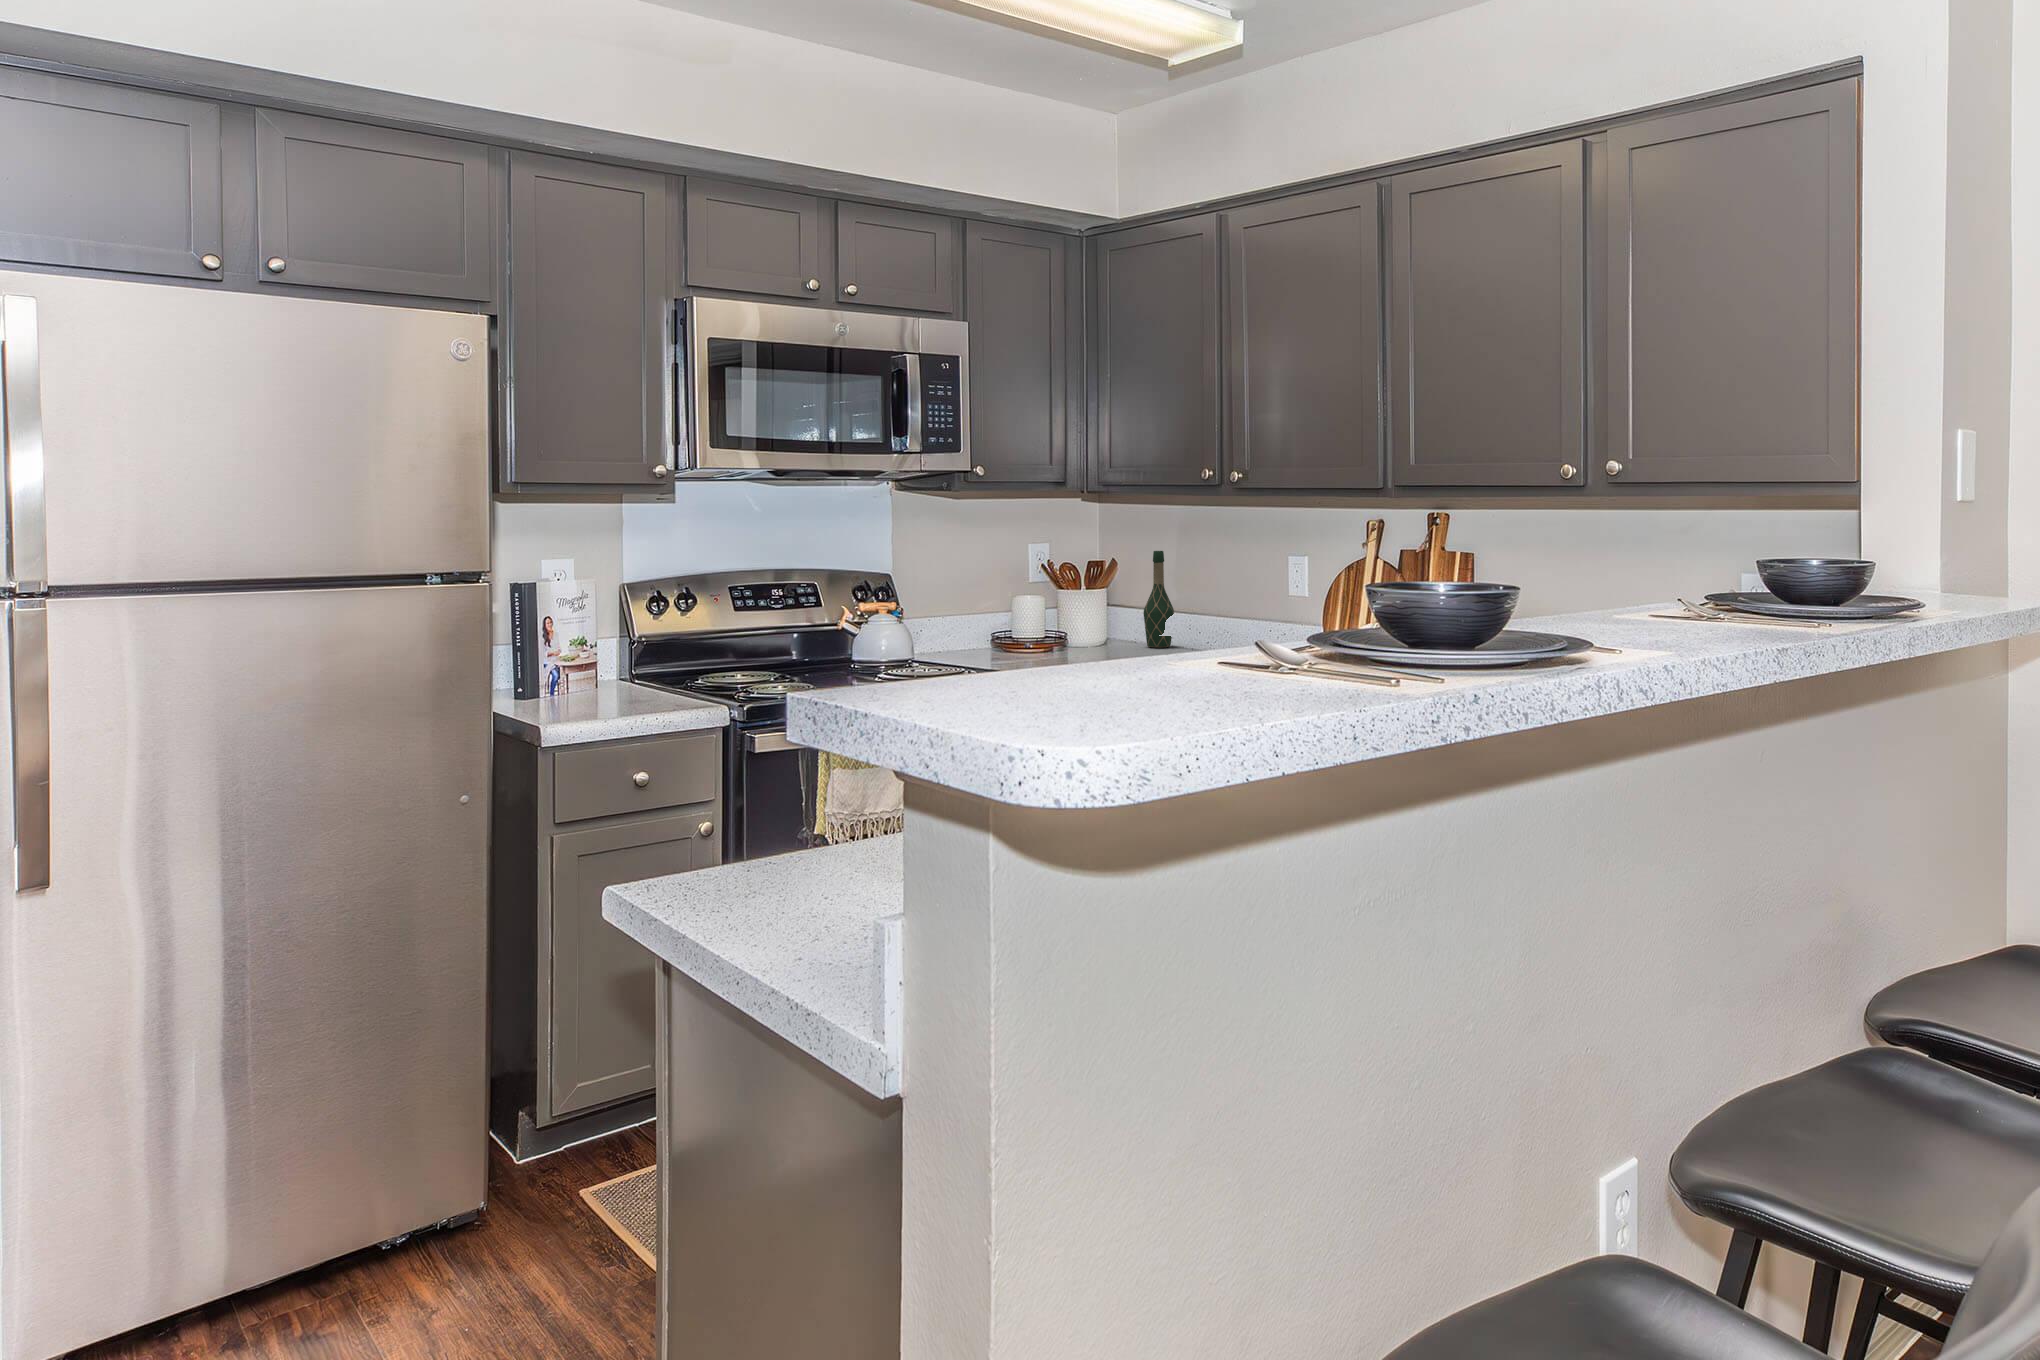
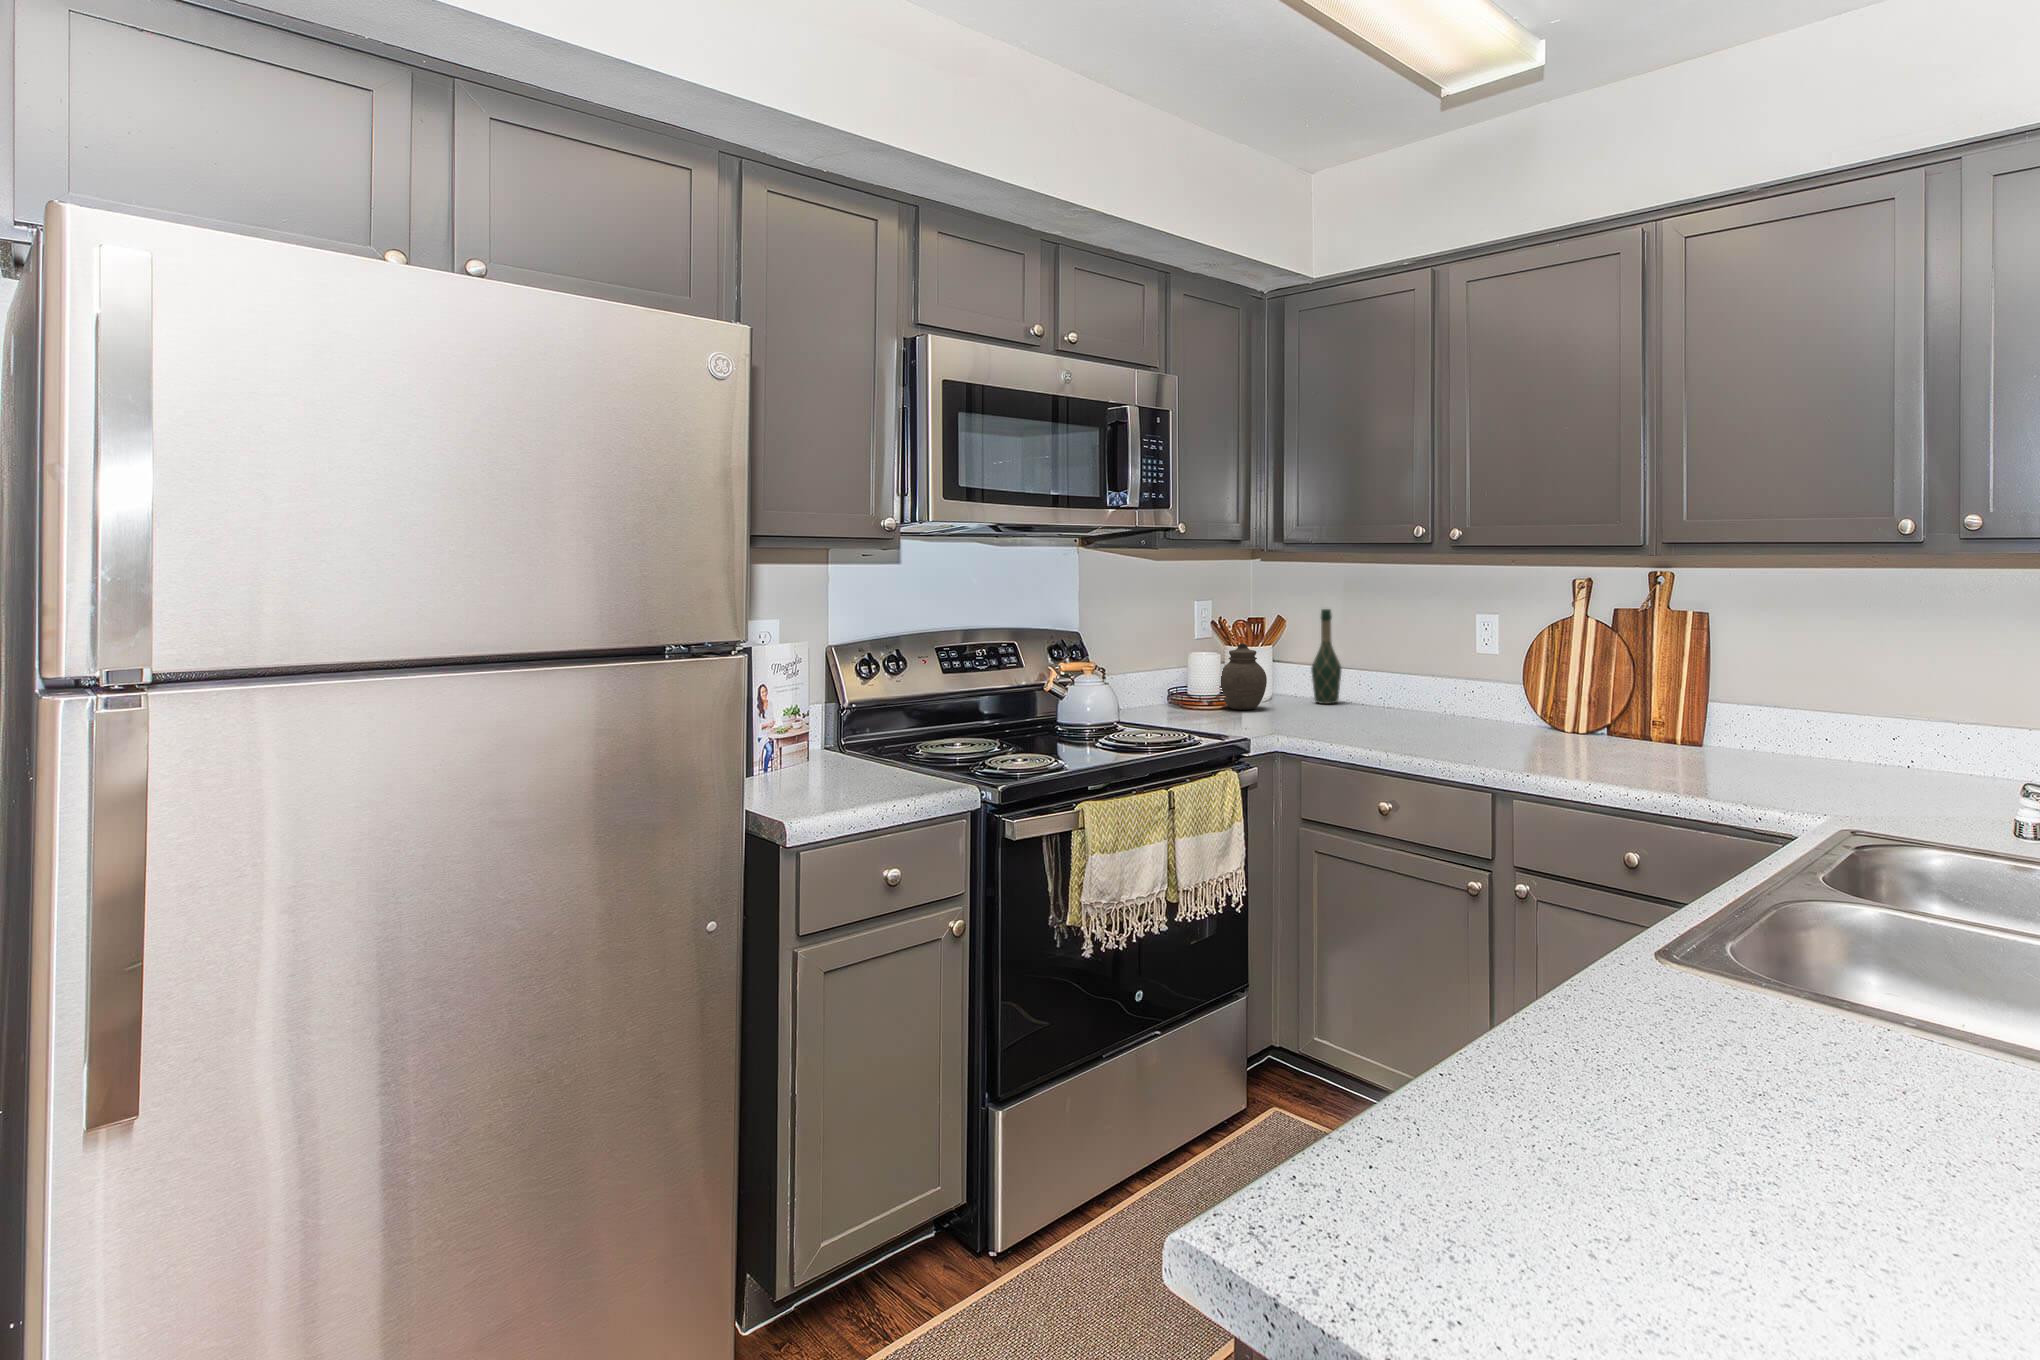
jar: none [1041,585,1089,652] -> present [1221,643,1267,710]

